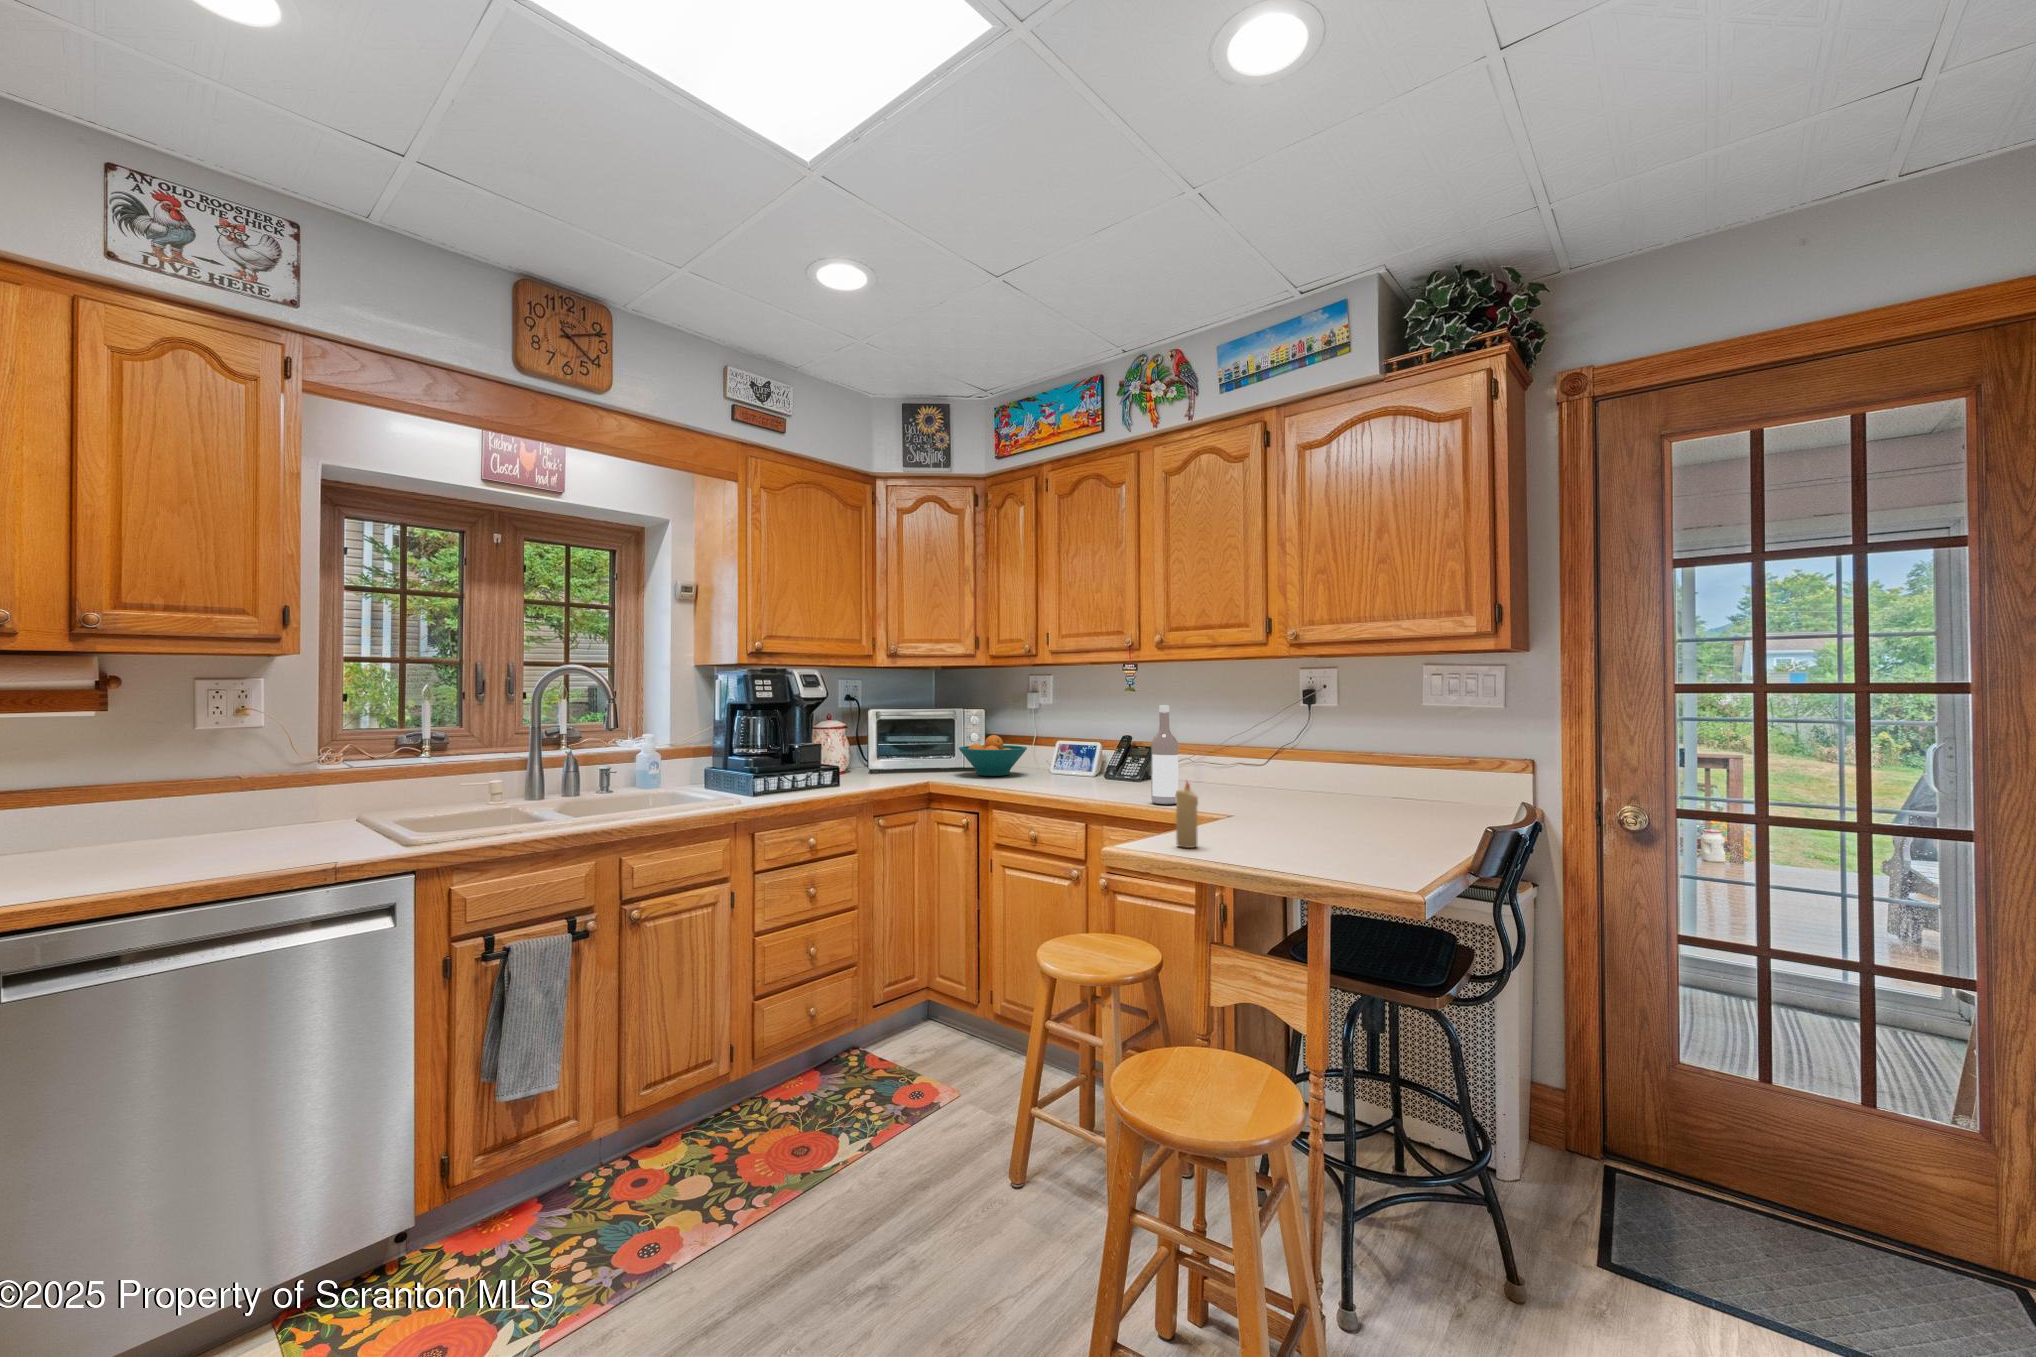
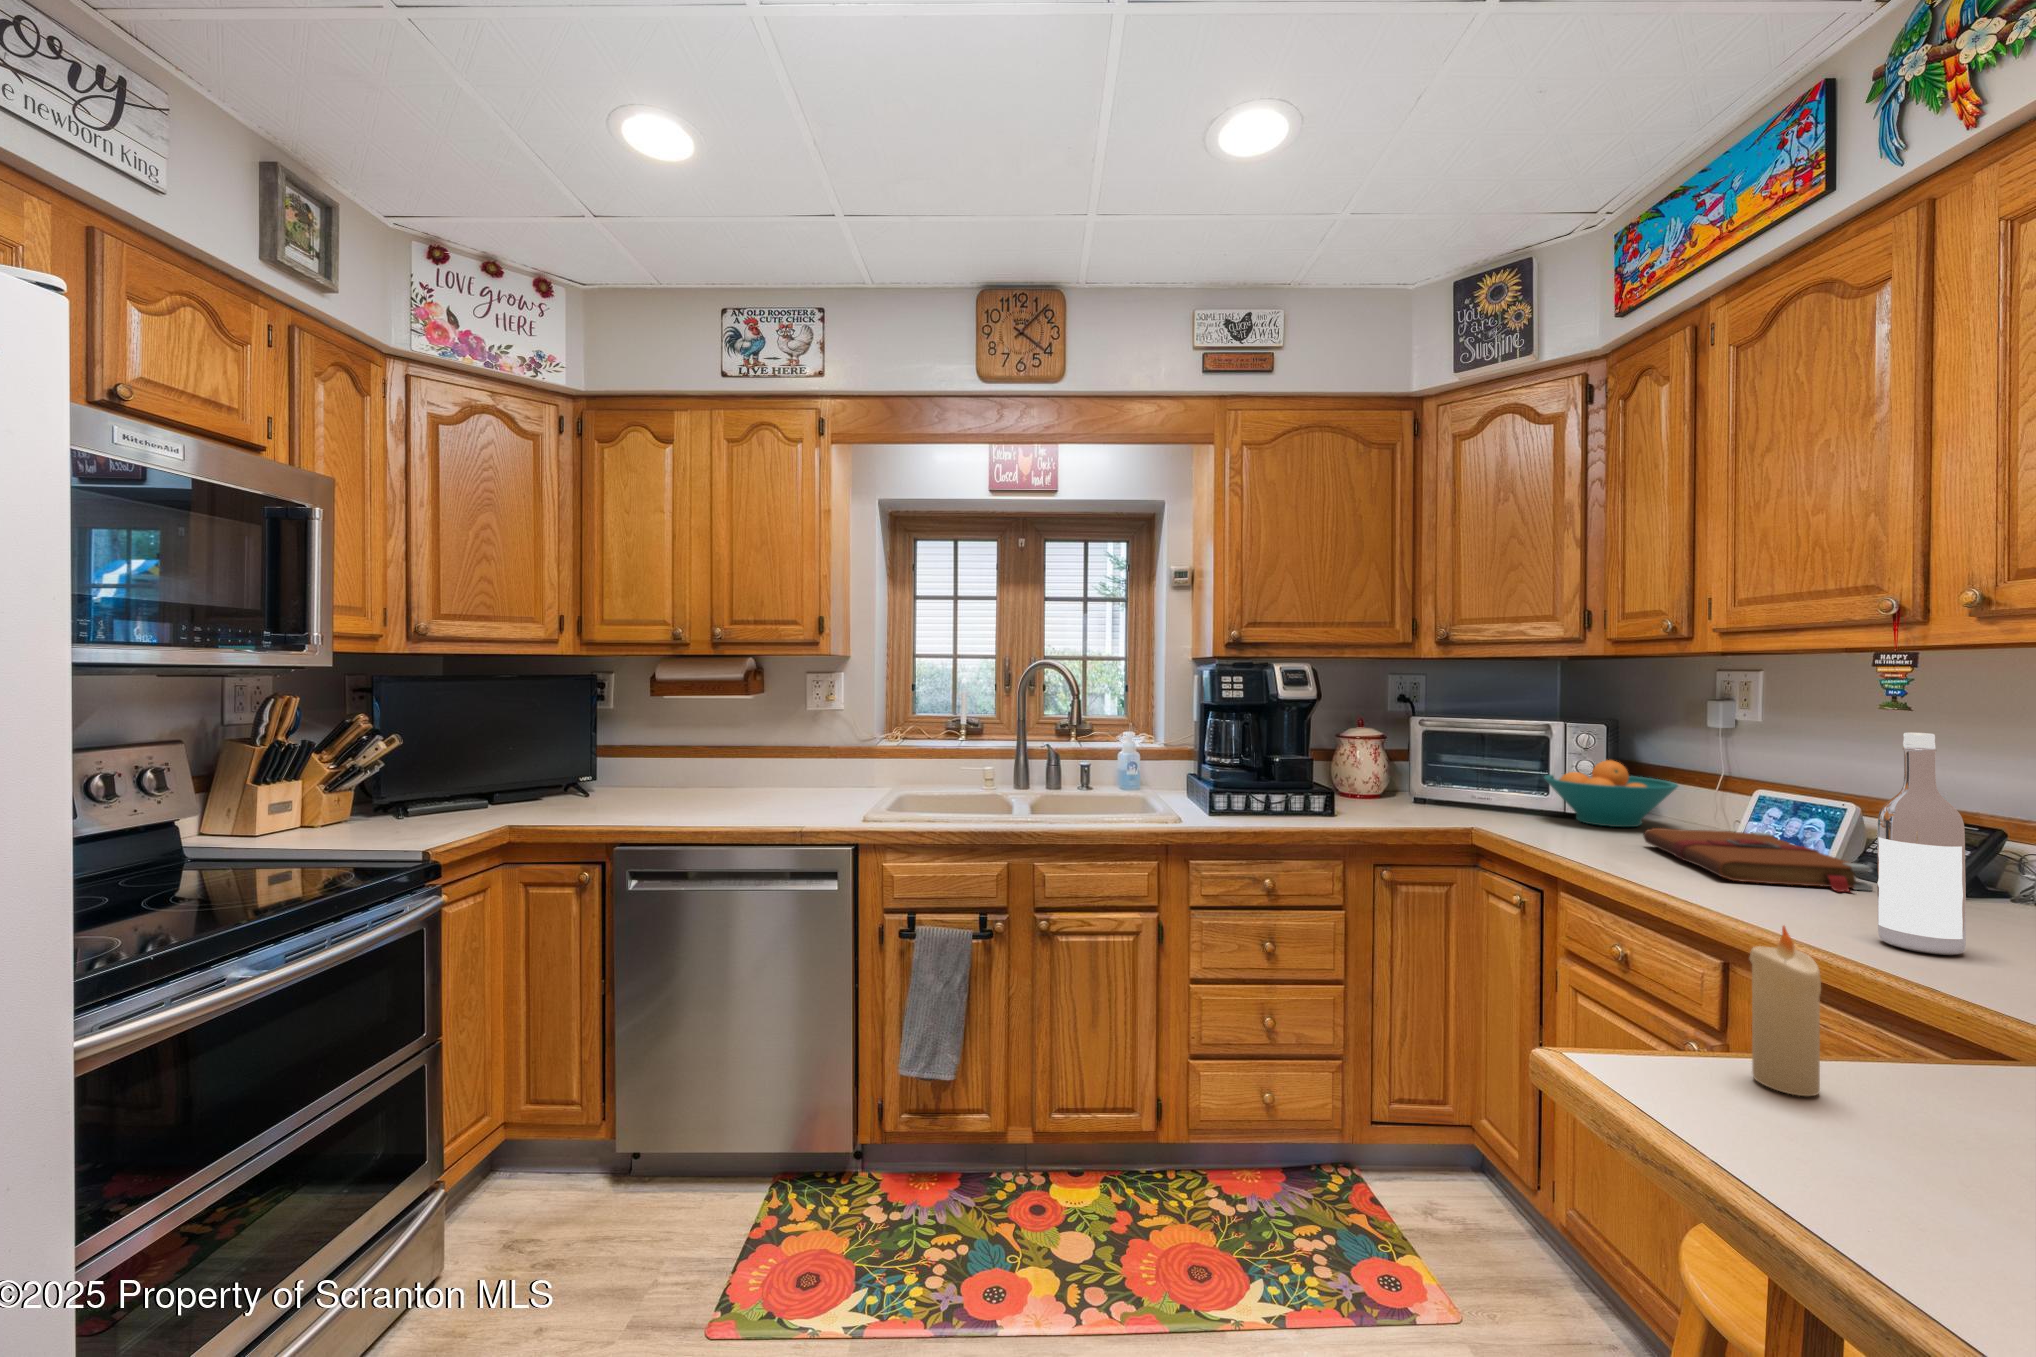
book: none [1024,768,1127,791] -> present [1643,828,1873,892]

